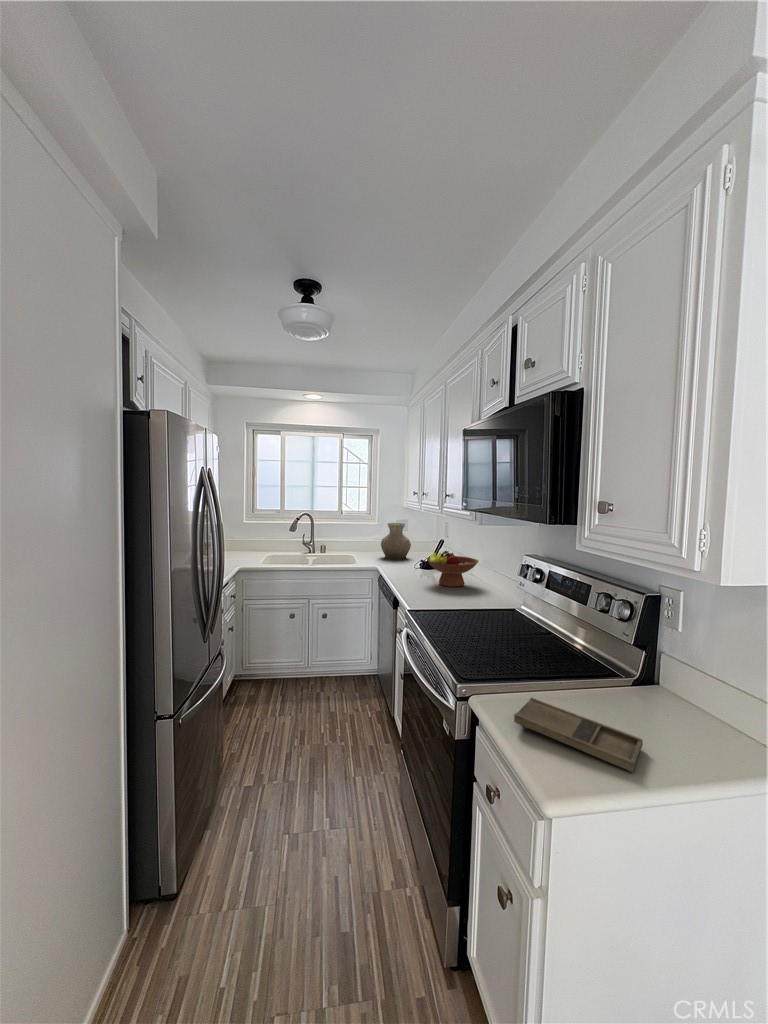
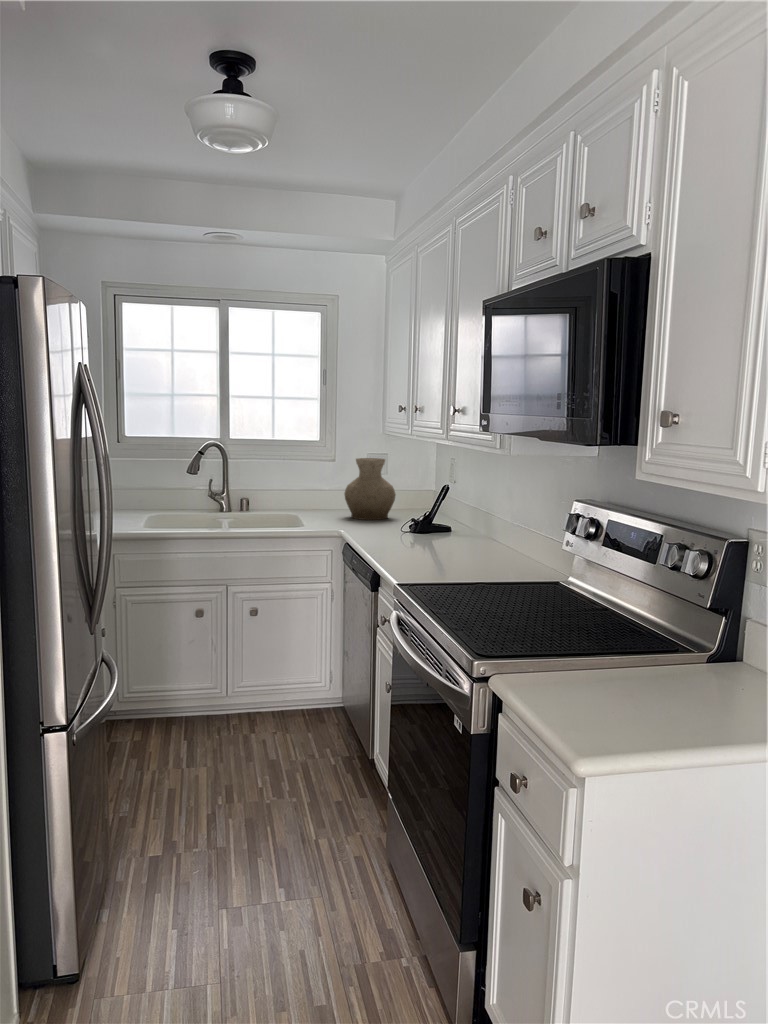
fruit bowl: present [426,551,479,587] -> none [424,499,508,556]
tray: present [514,698,643,772] -> none [545,670,699,734]

